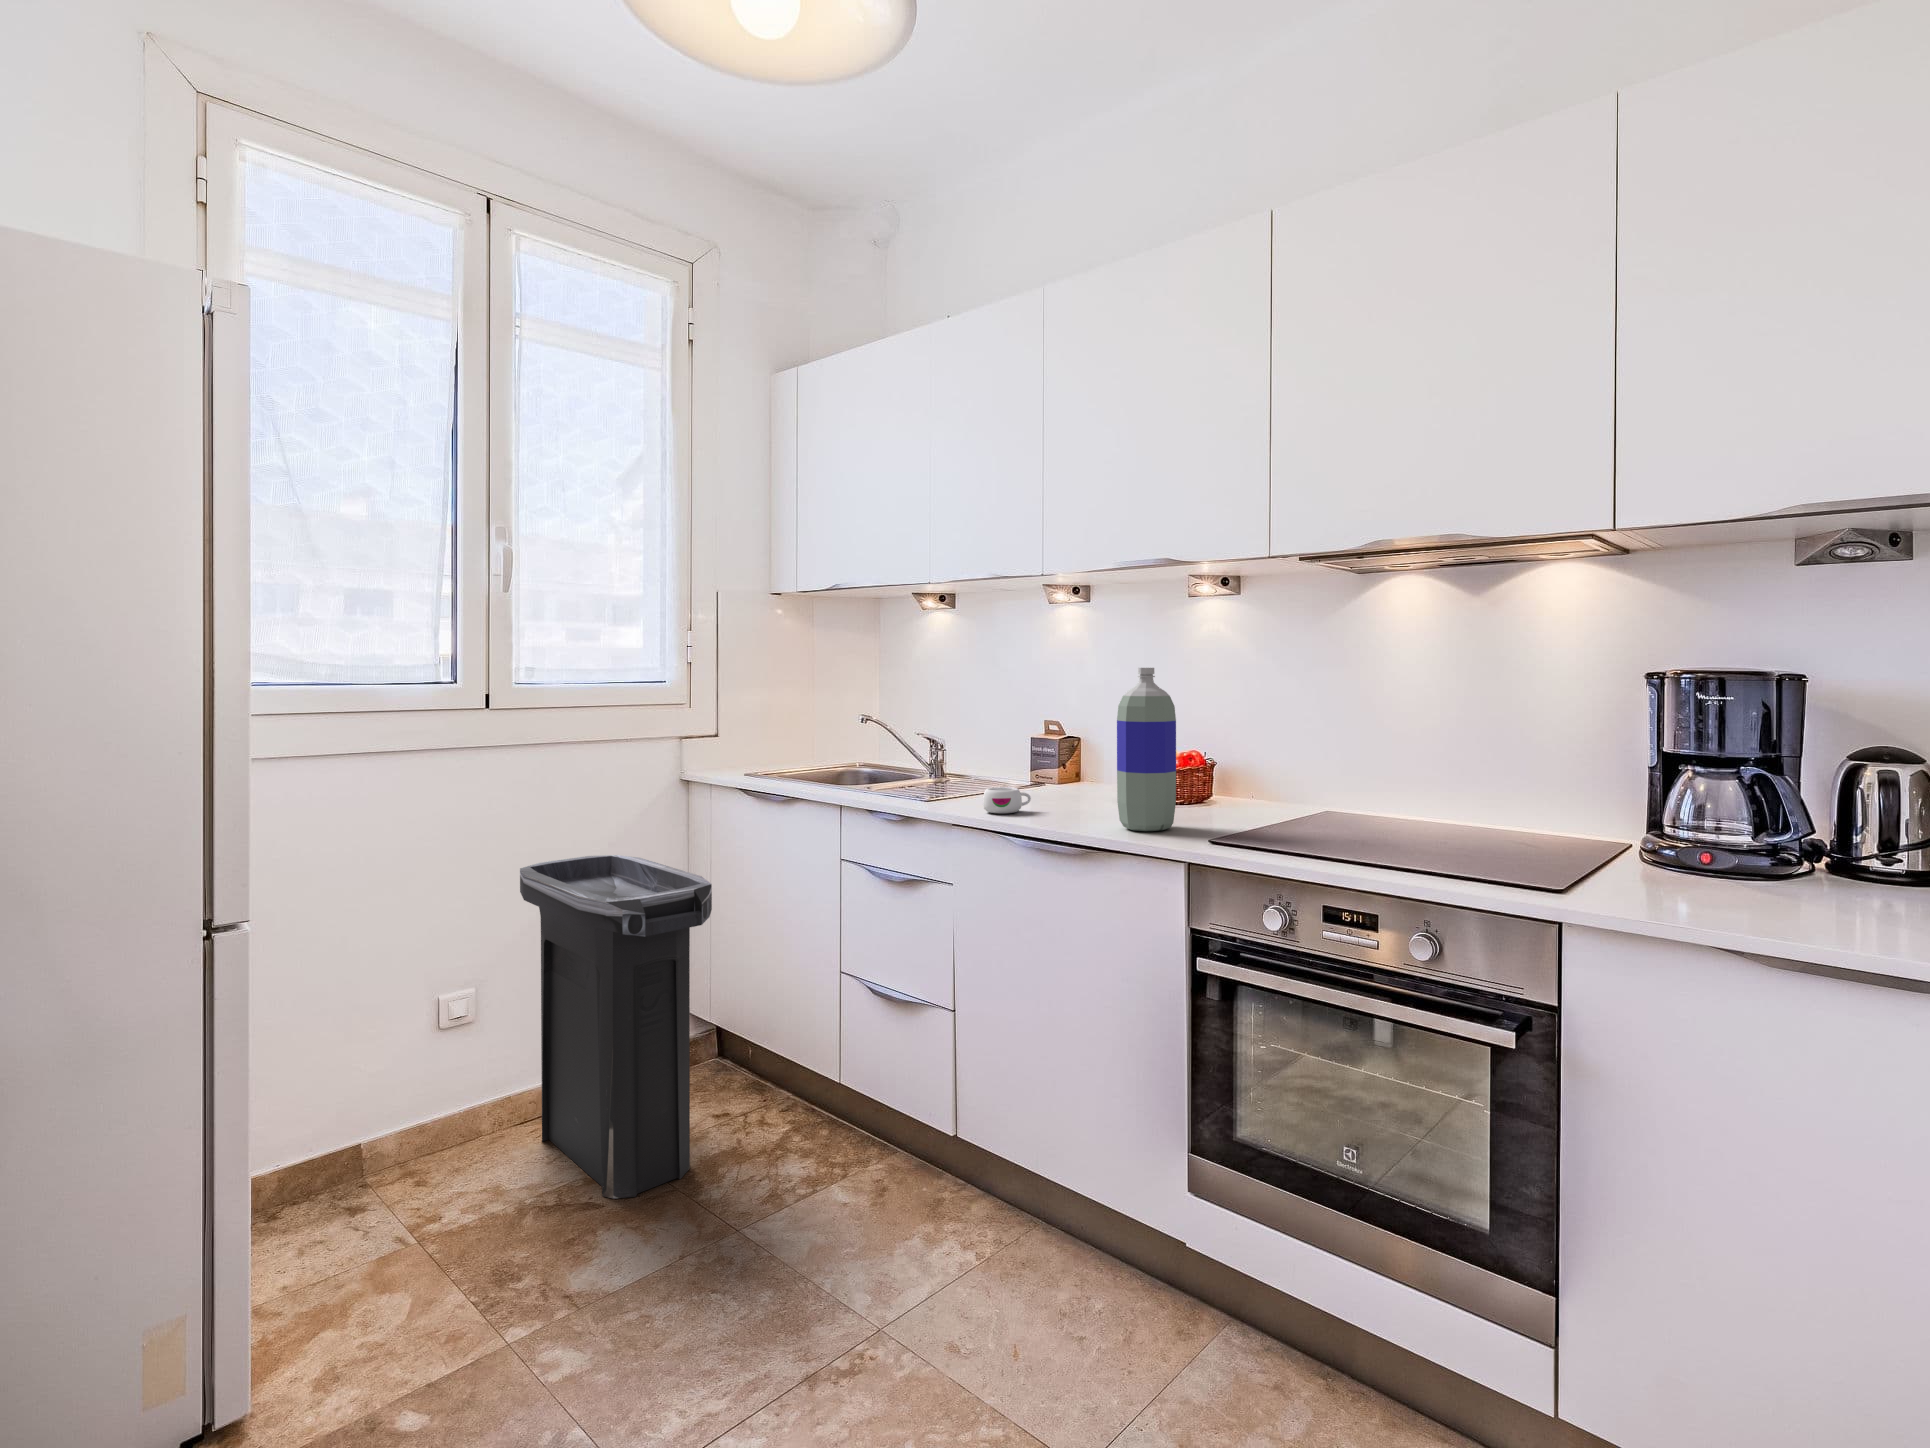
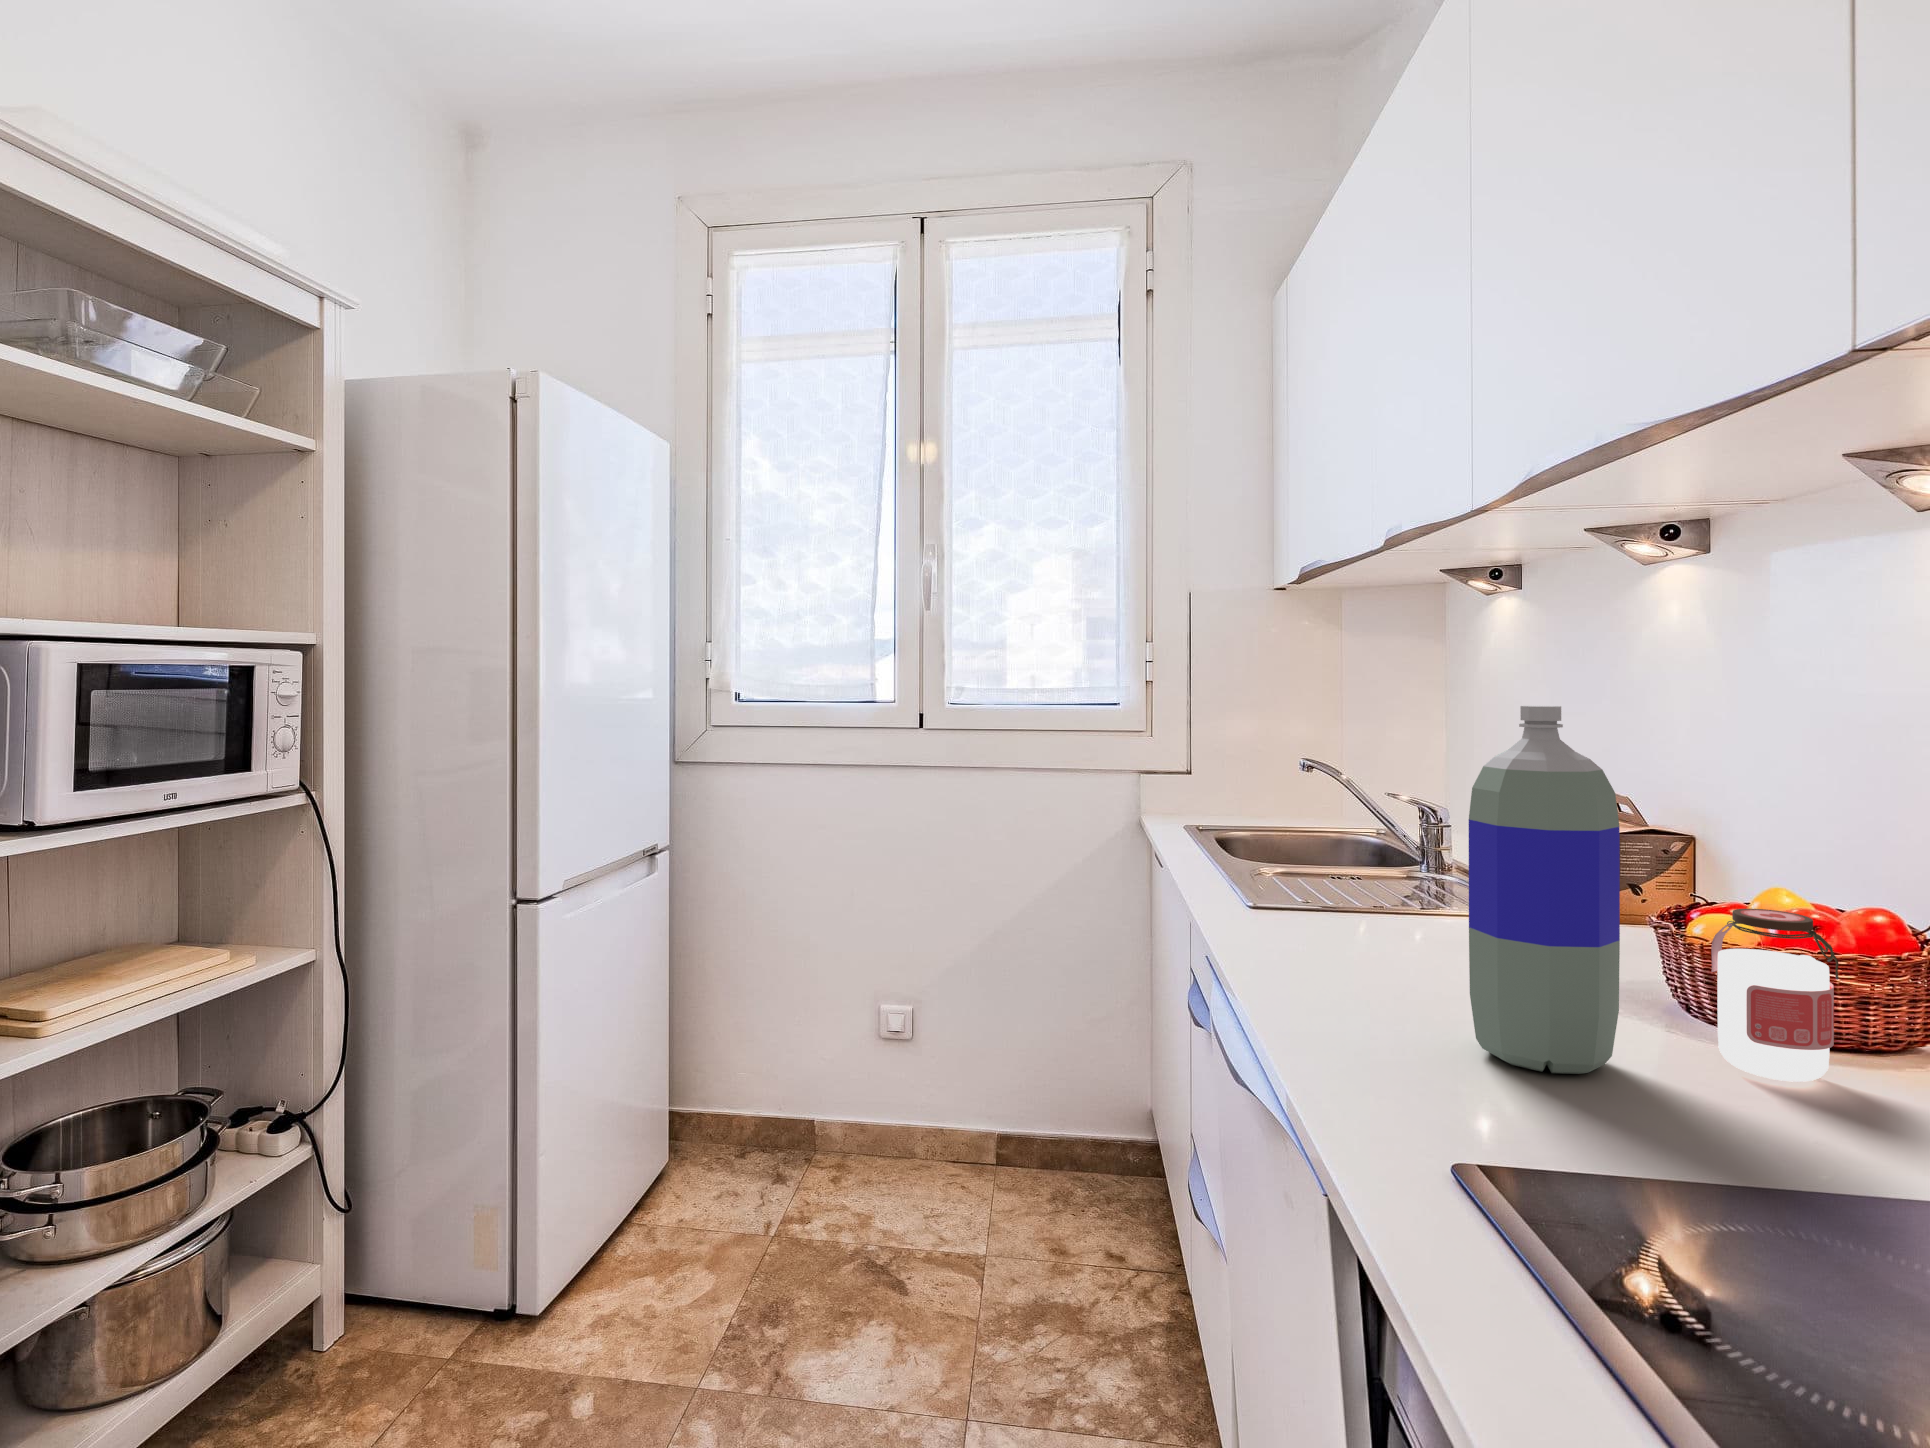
jar: none [1183,752,1222,820] -> present [1711,909,1839,1082]
mug: present [983,787,1031,813] -> none [1349,904,1442,955]
trash can: present [520,855,712,1199] -> none [897,895,1048,1311]

